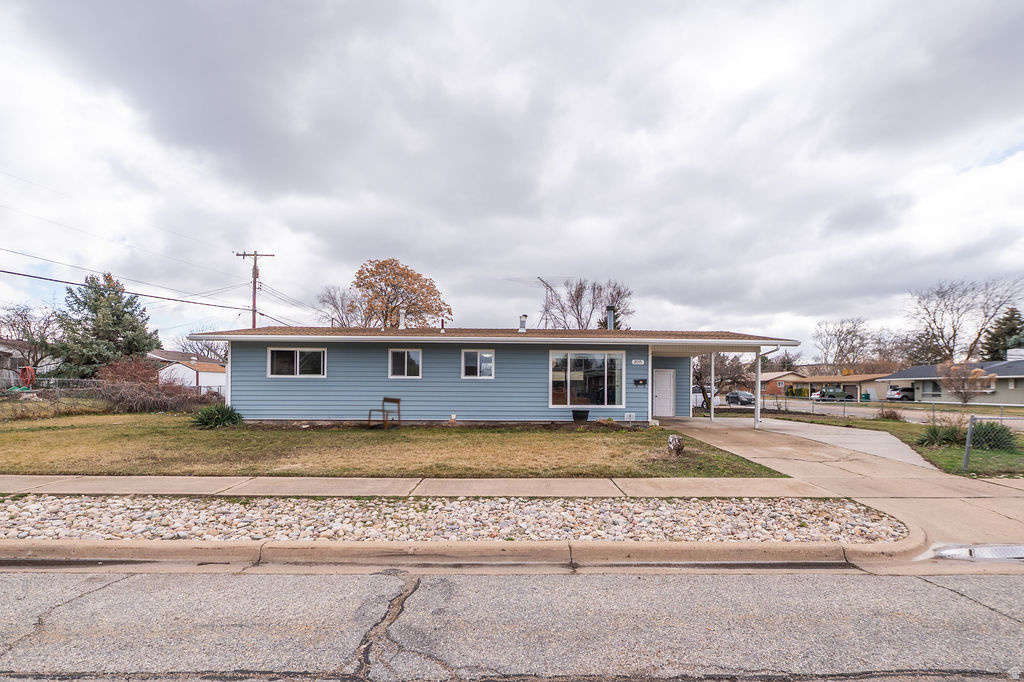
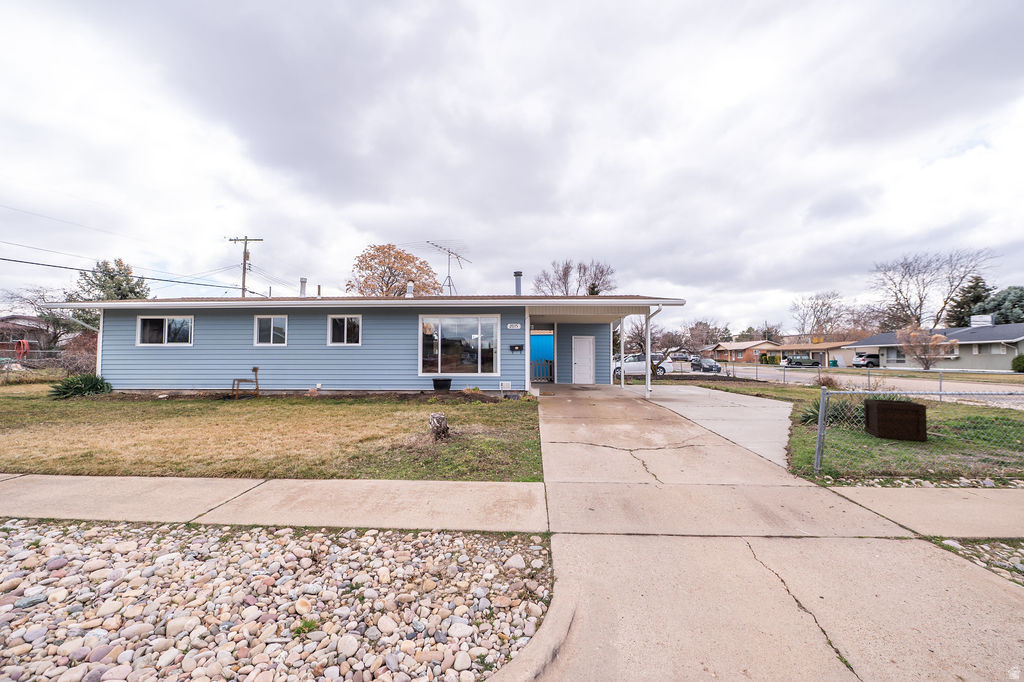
wooden crate: none [959,433,1007,464] -> present [864,399,927,441]

